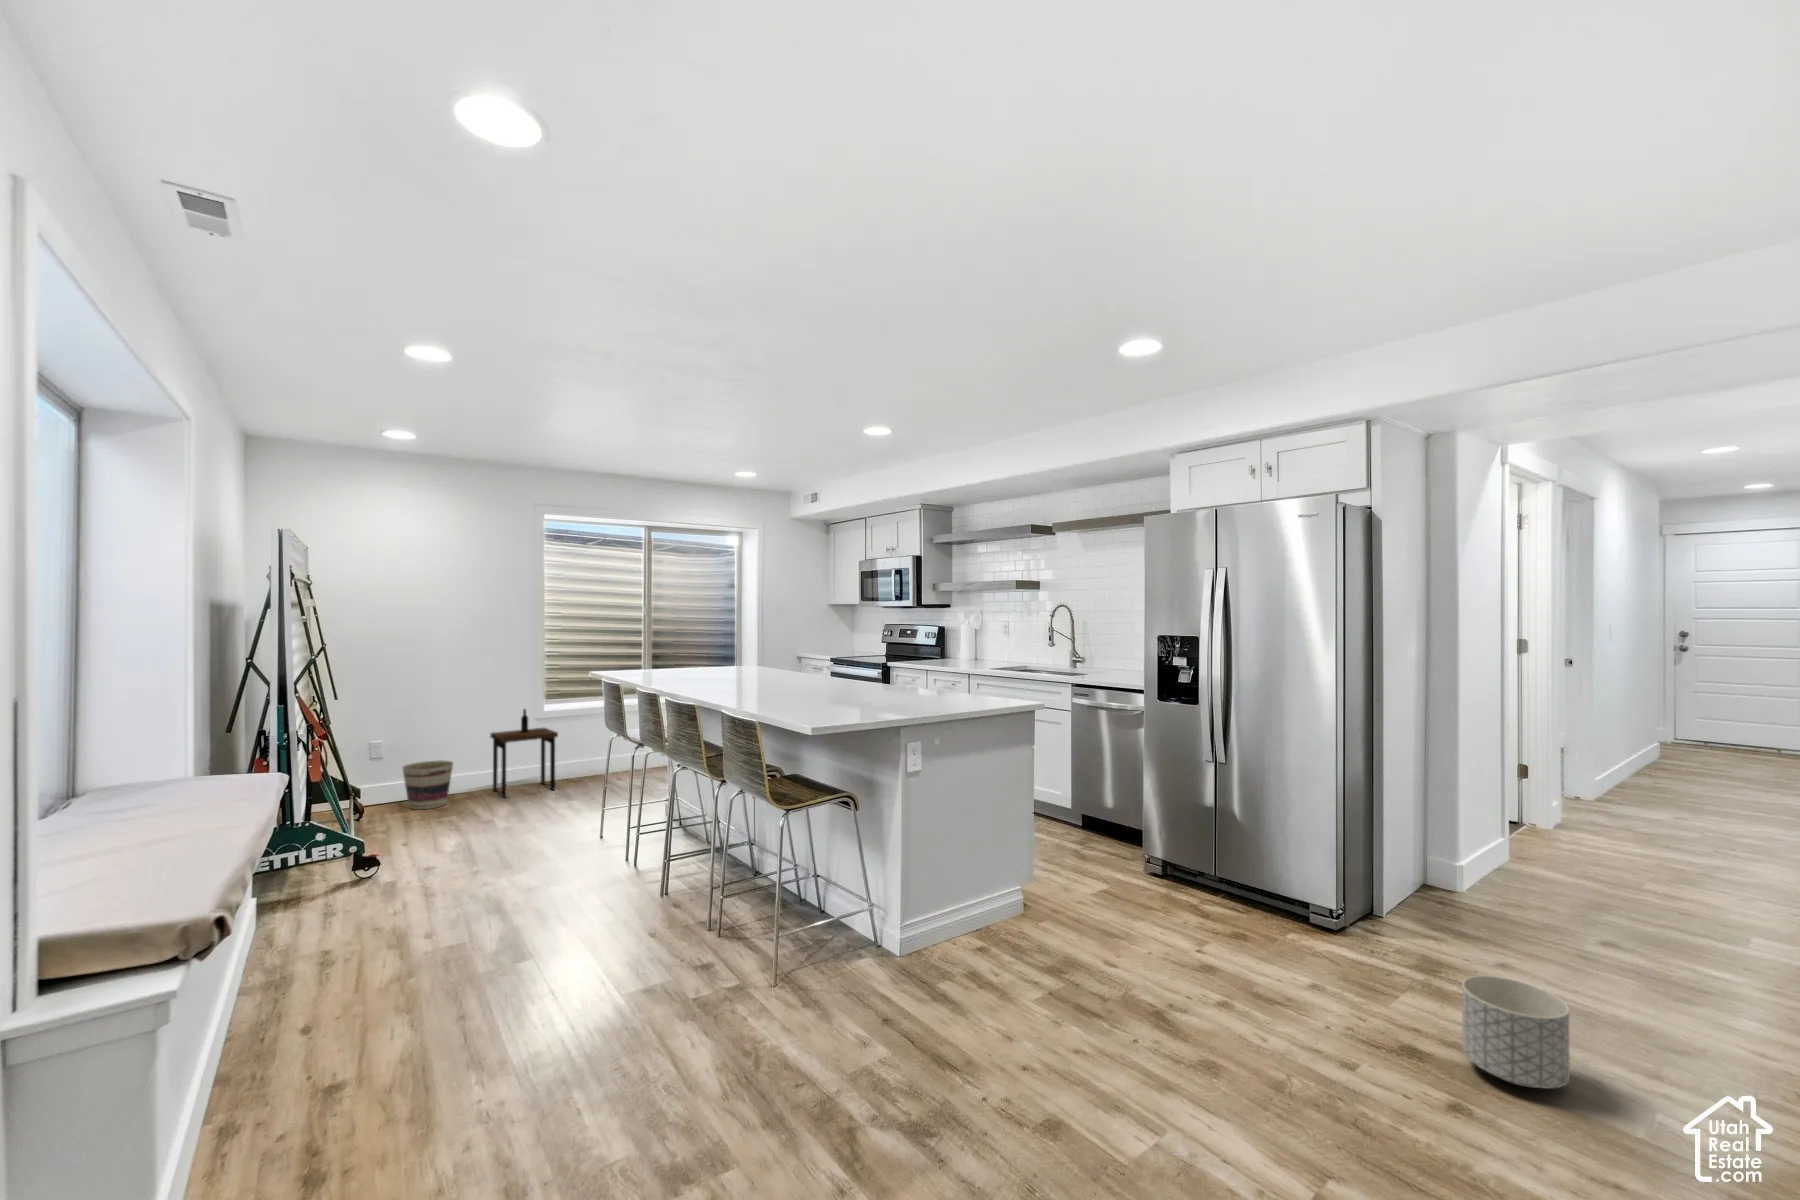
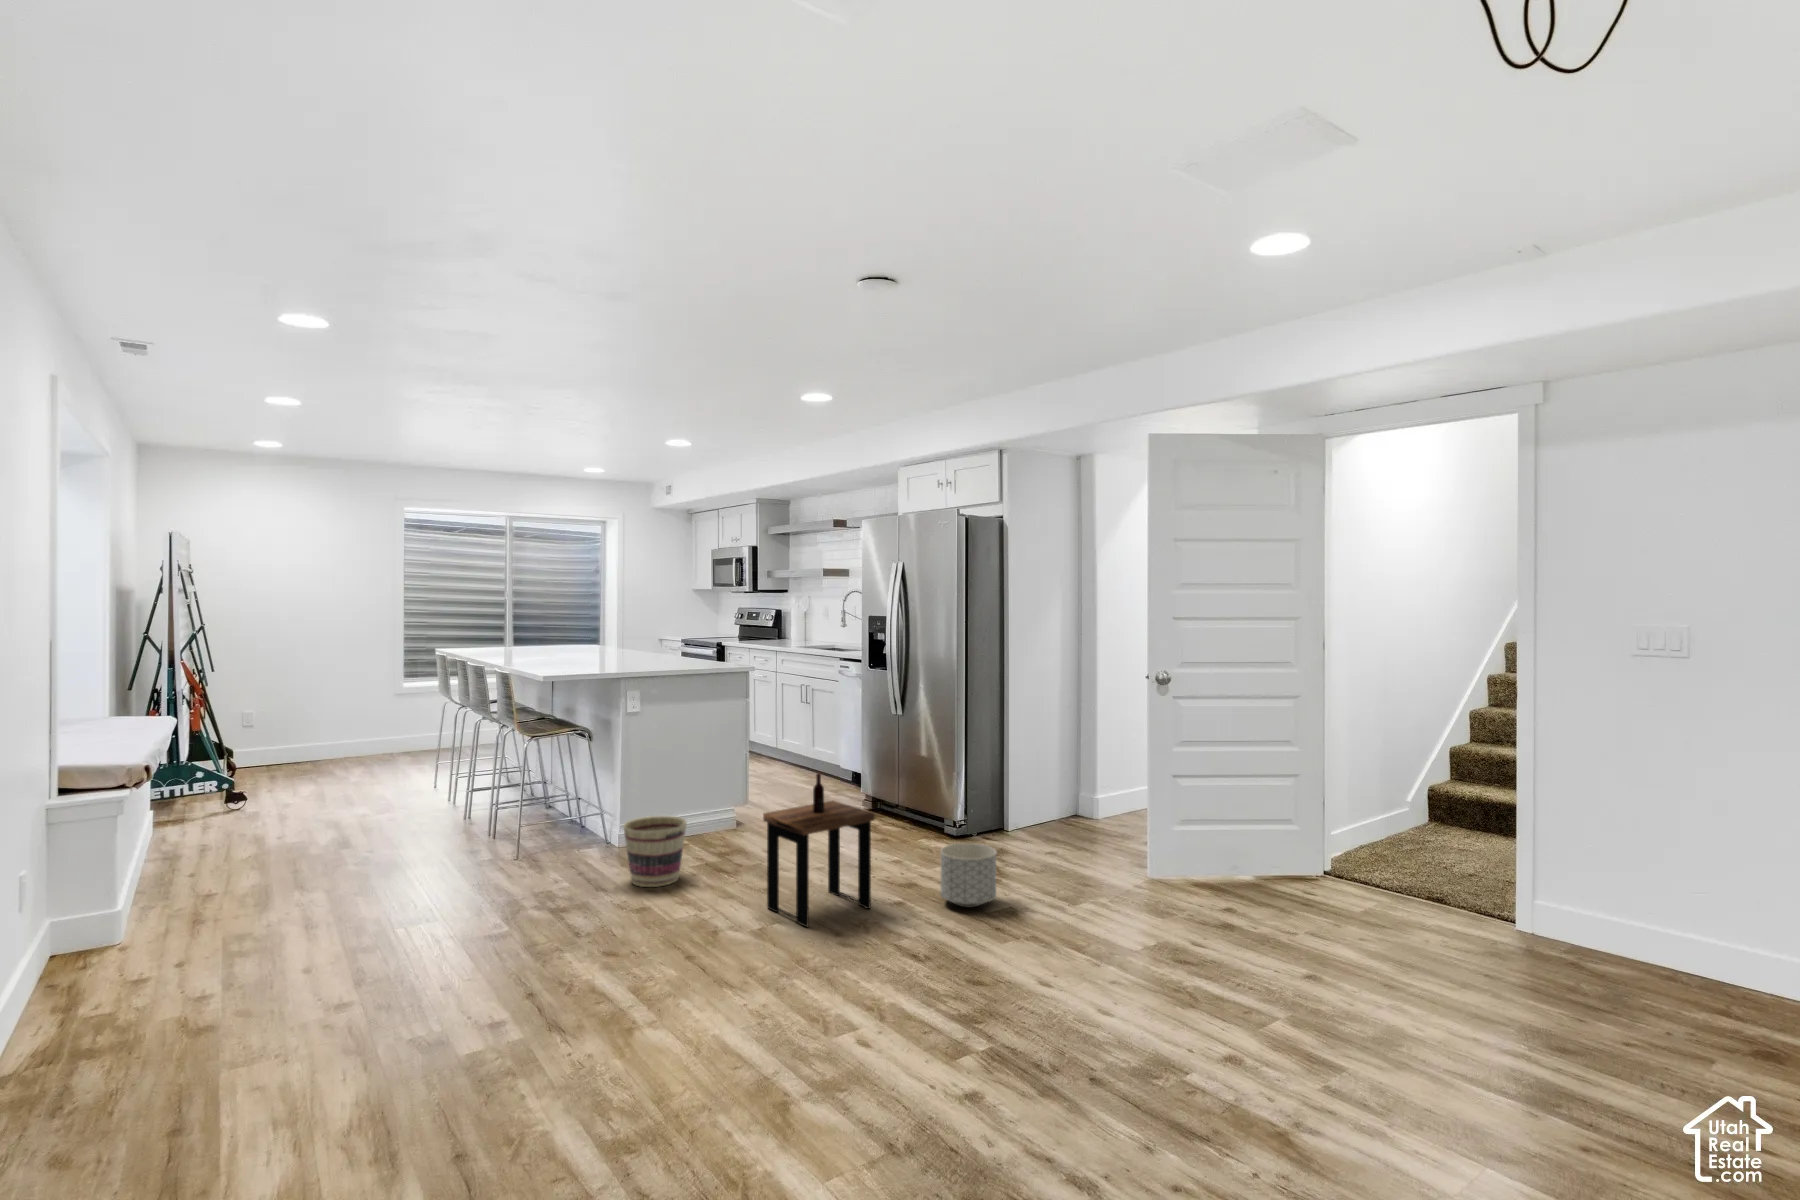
side table: present [490,709,558,797] -> present [763,773,875,927]
basket: present [403,760,453,809] -> present [623,816,687,887]

